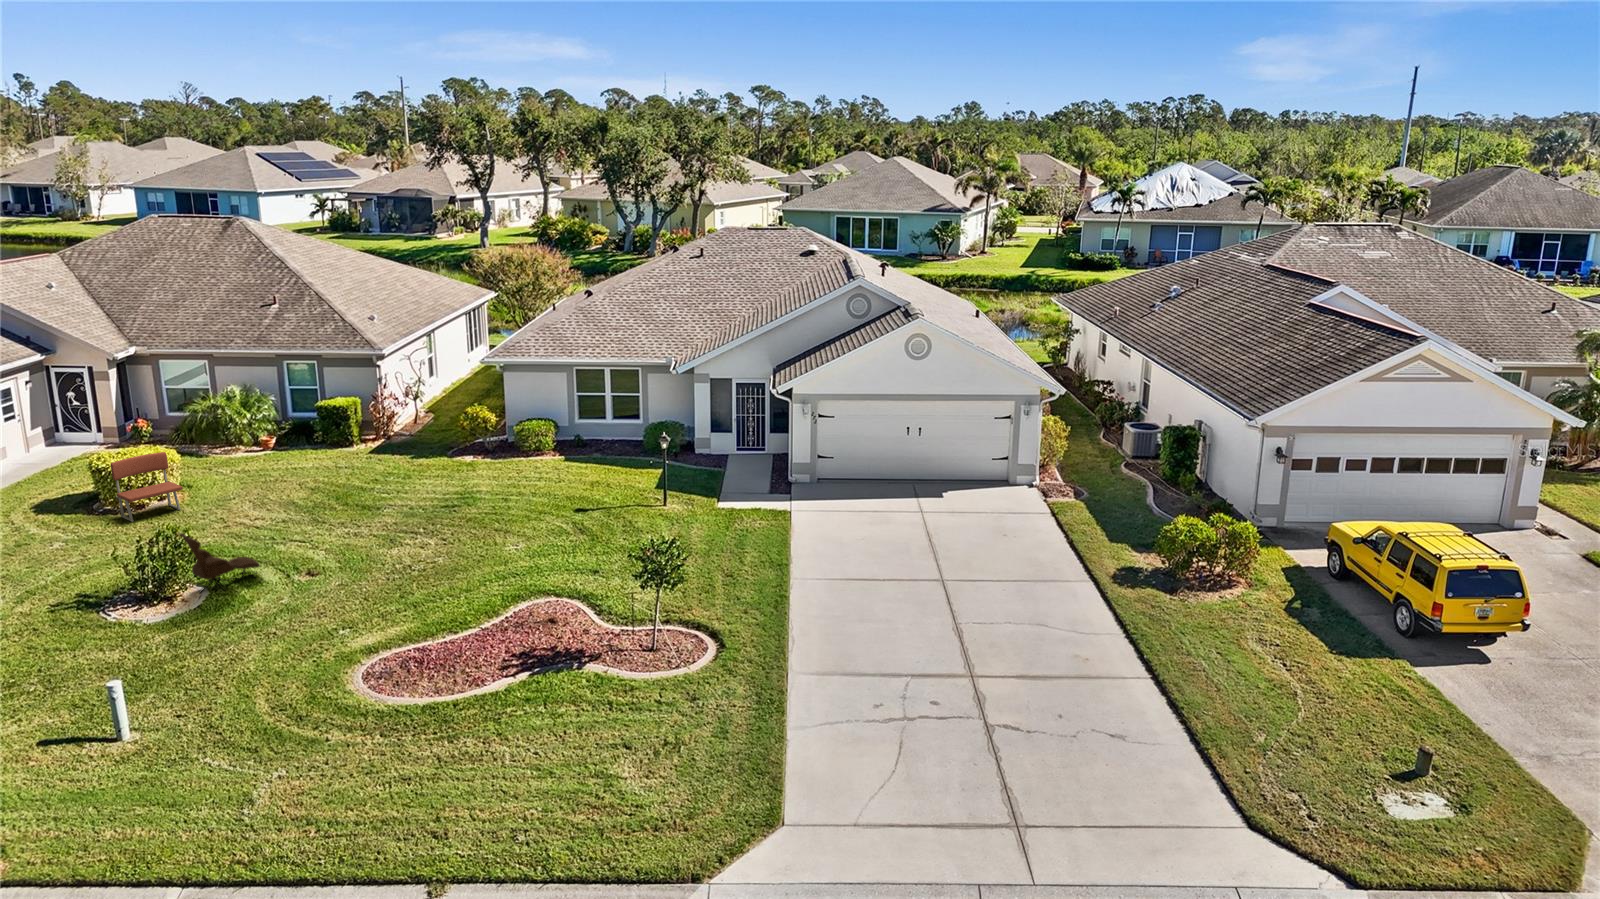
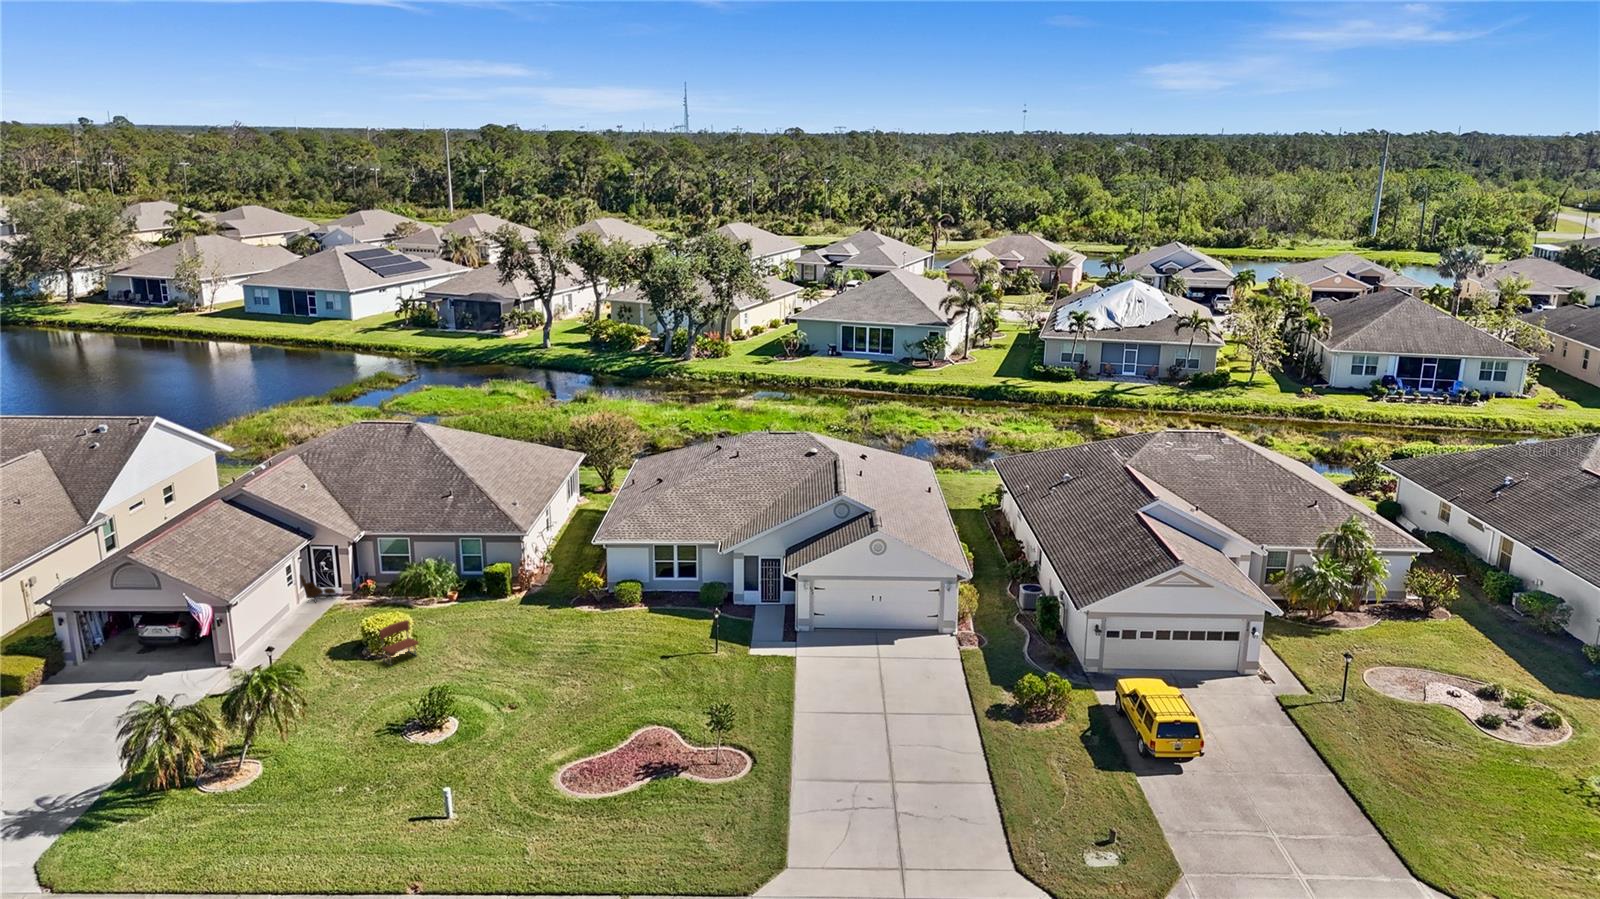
lounge chair: present [180,534,260,593] -> present [300,575,336,601]

